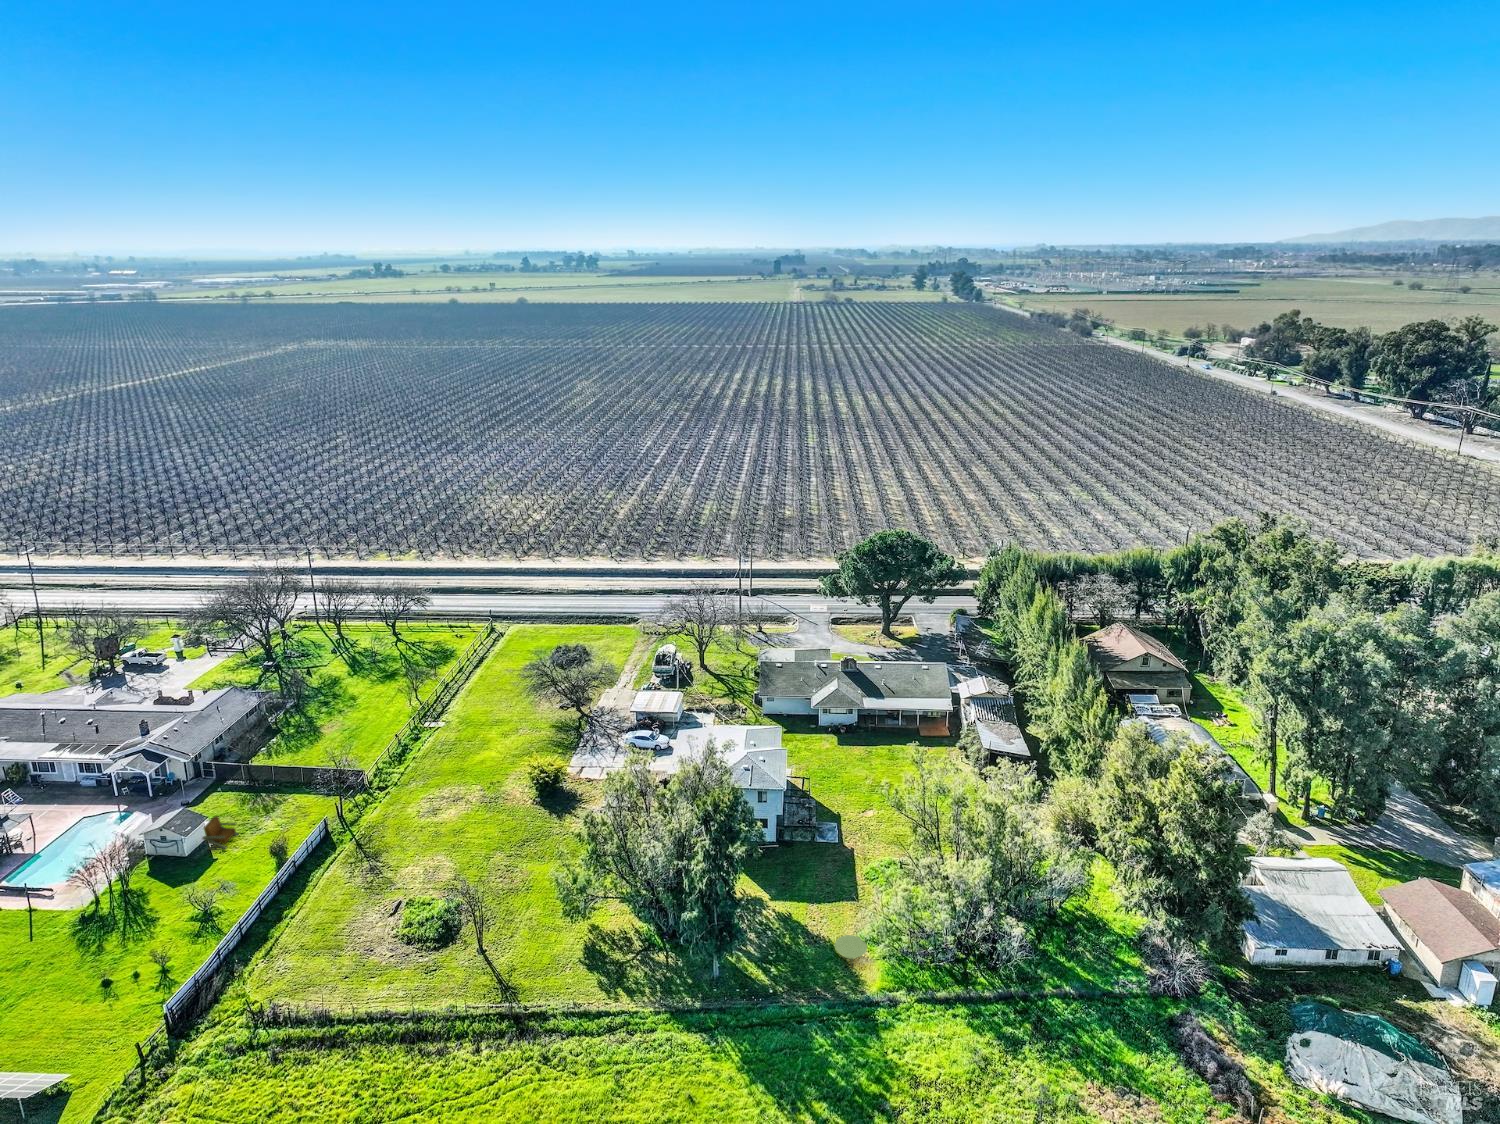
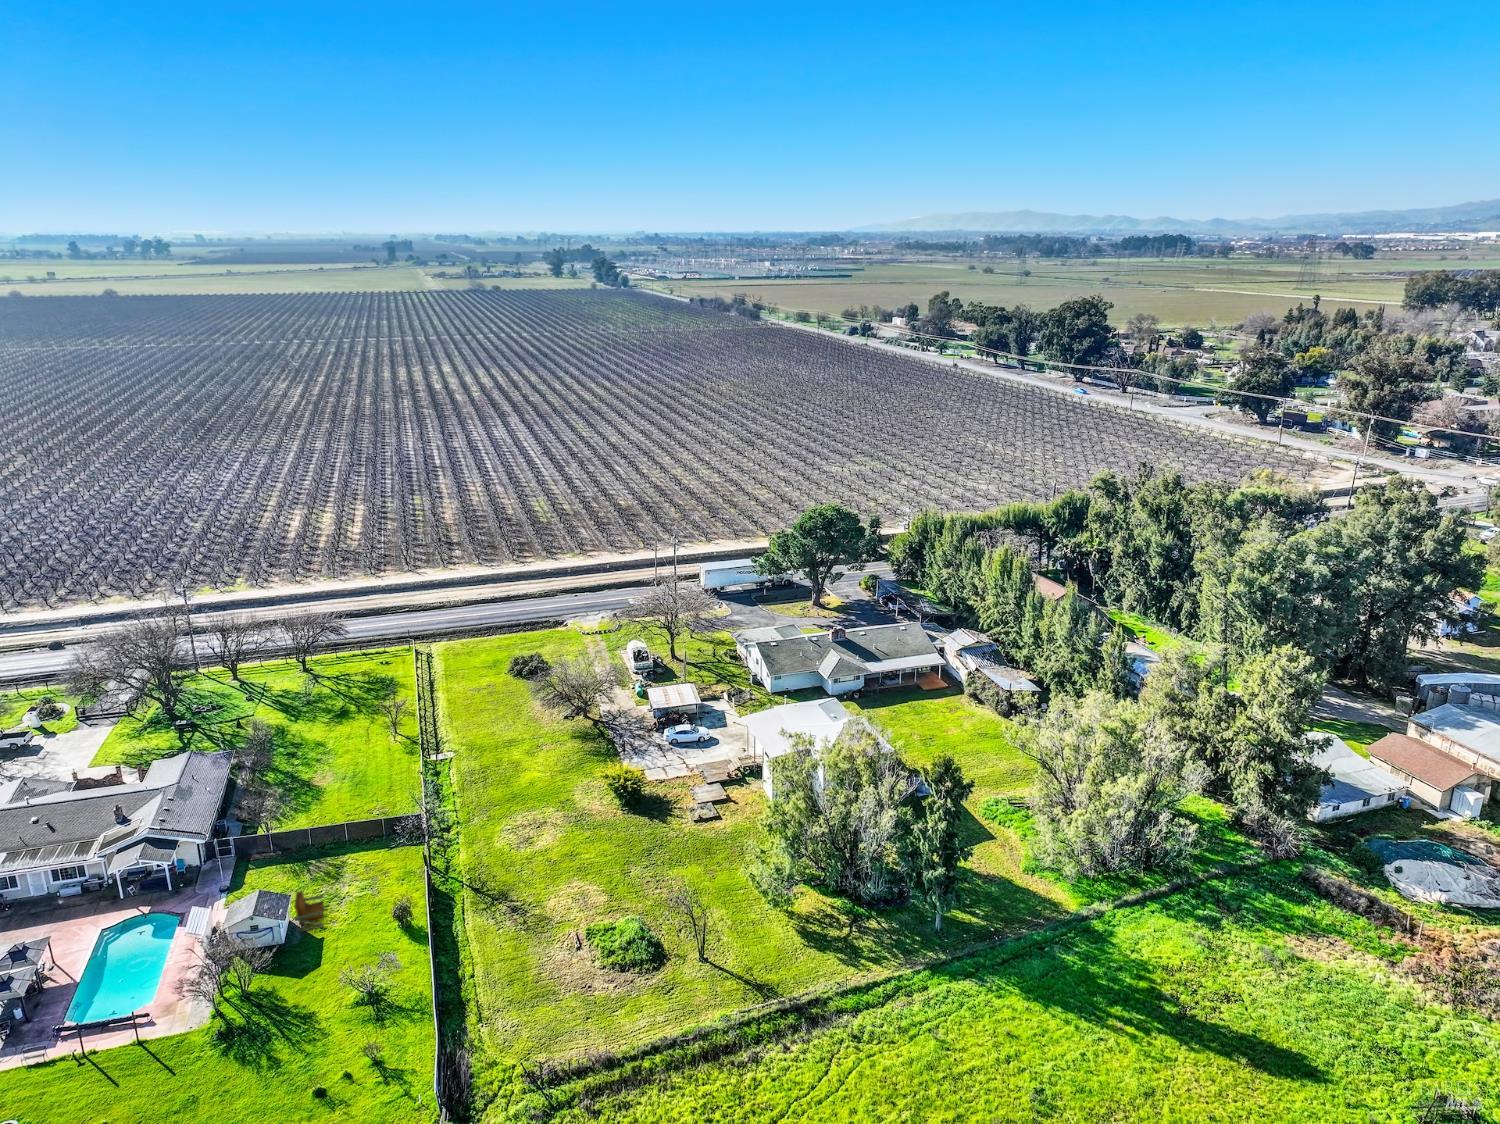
round table: present [835,935,867,967] -> none [1024,866,1055,894]

